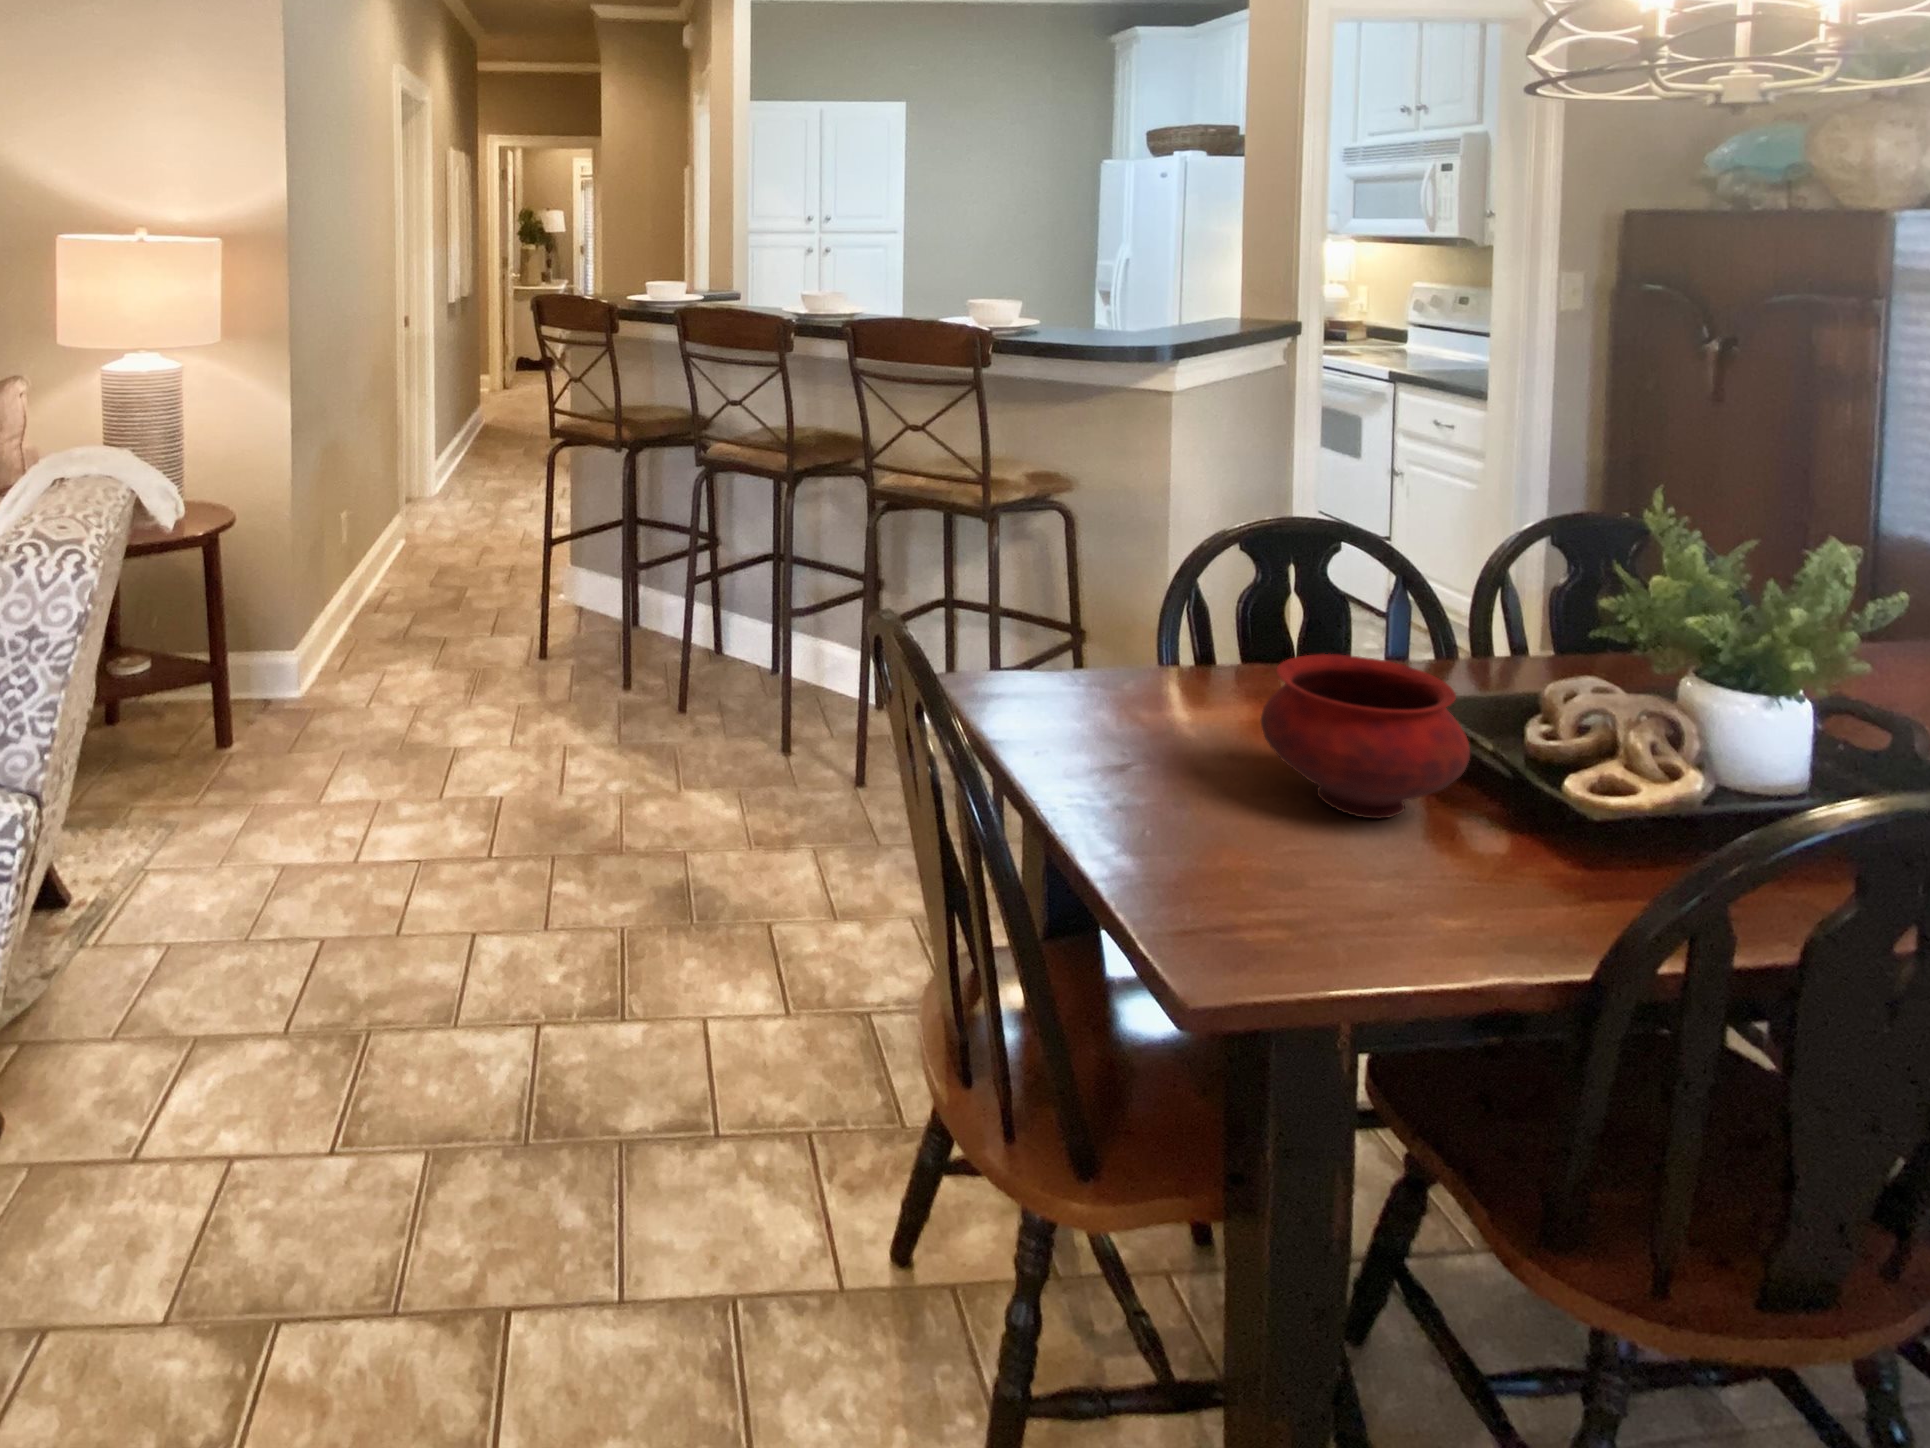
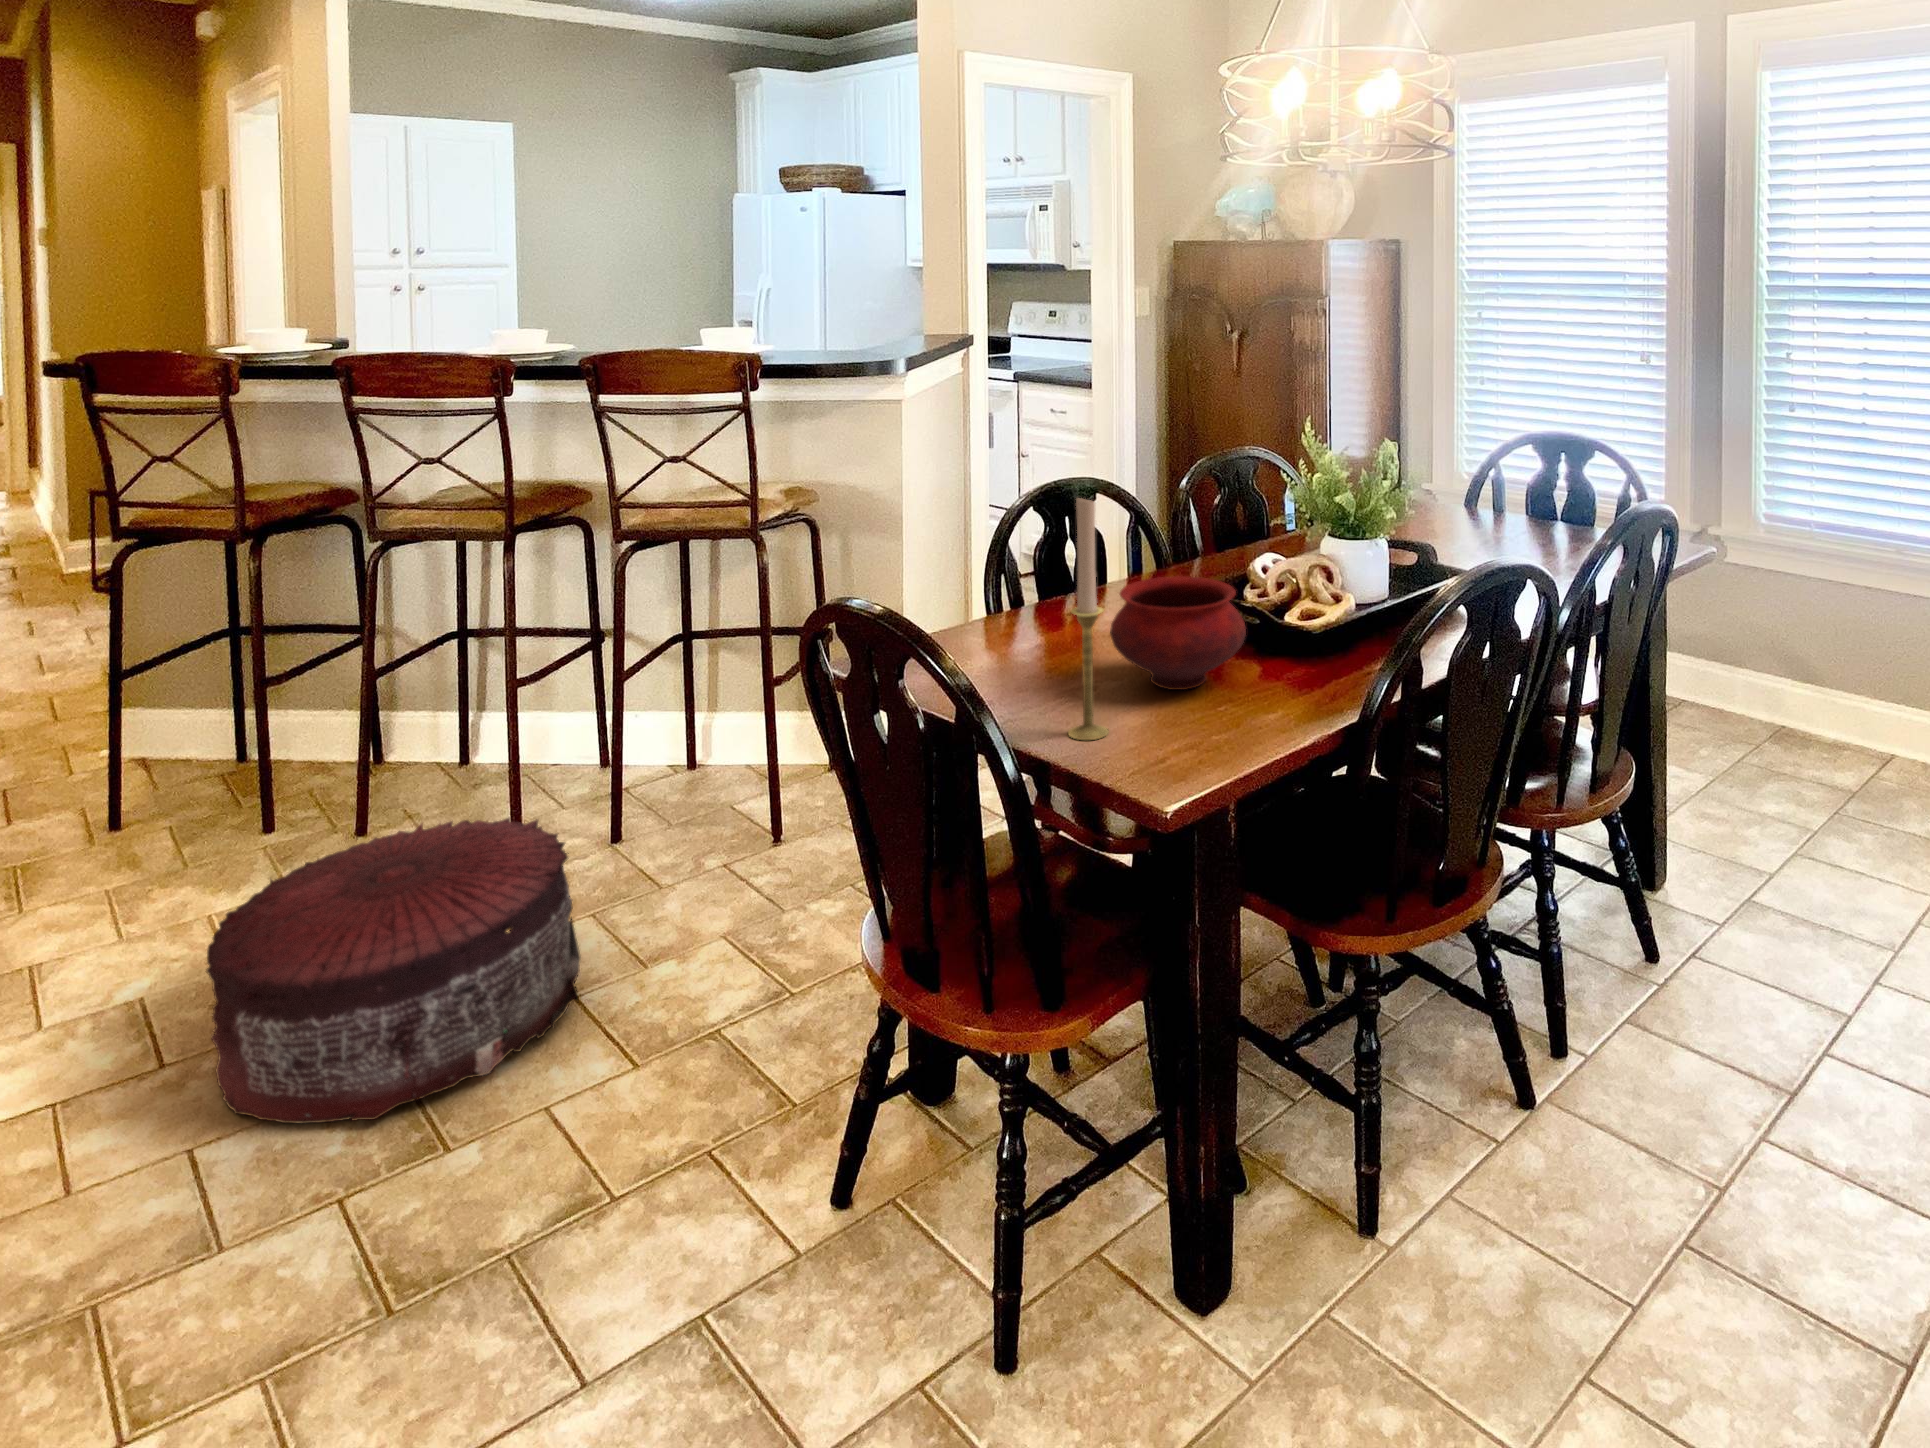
candlestick: none [1154,527,1211,845] -> present [1068,495,1109,740]
pouf: none [497,723,770,970] -> present [206,818,581,1124]

